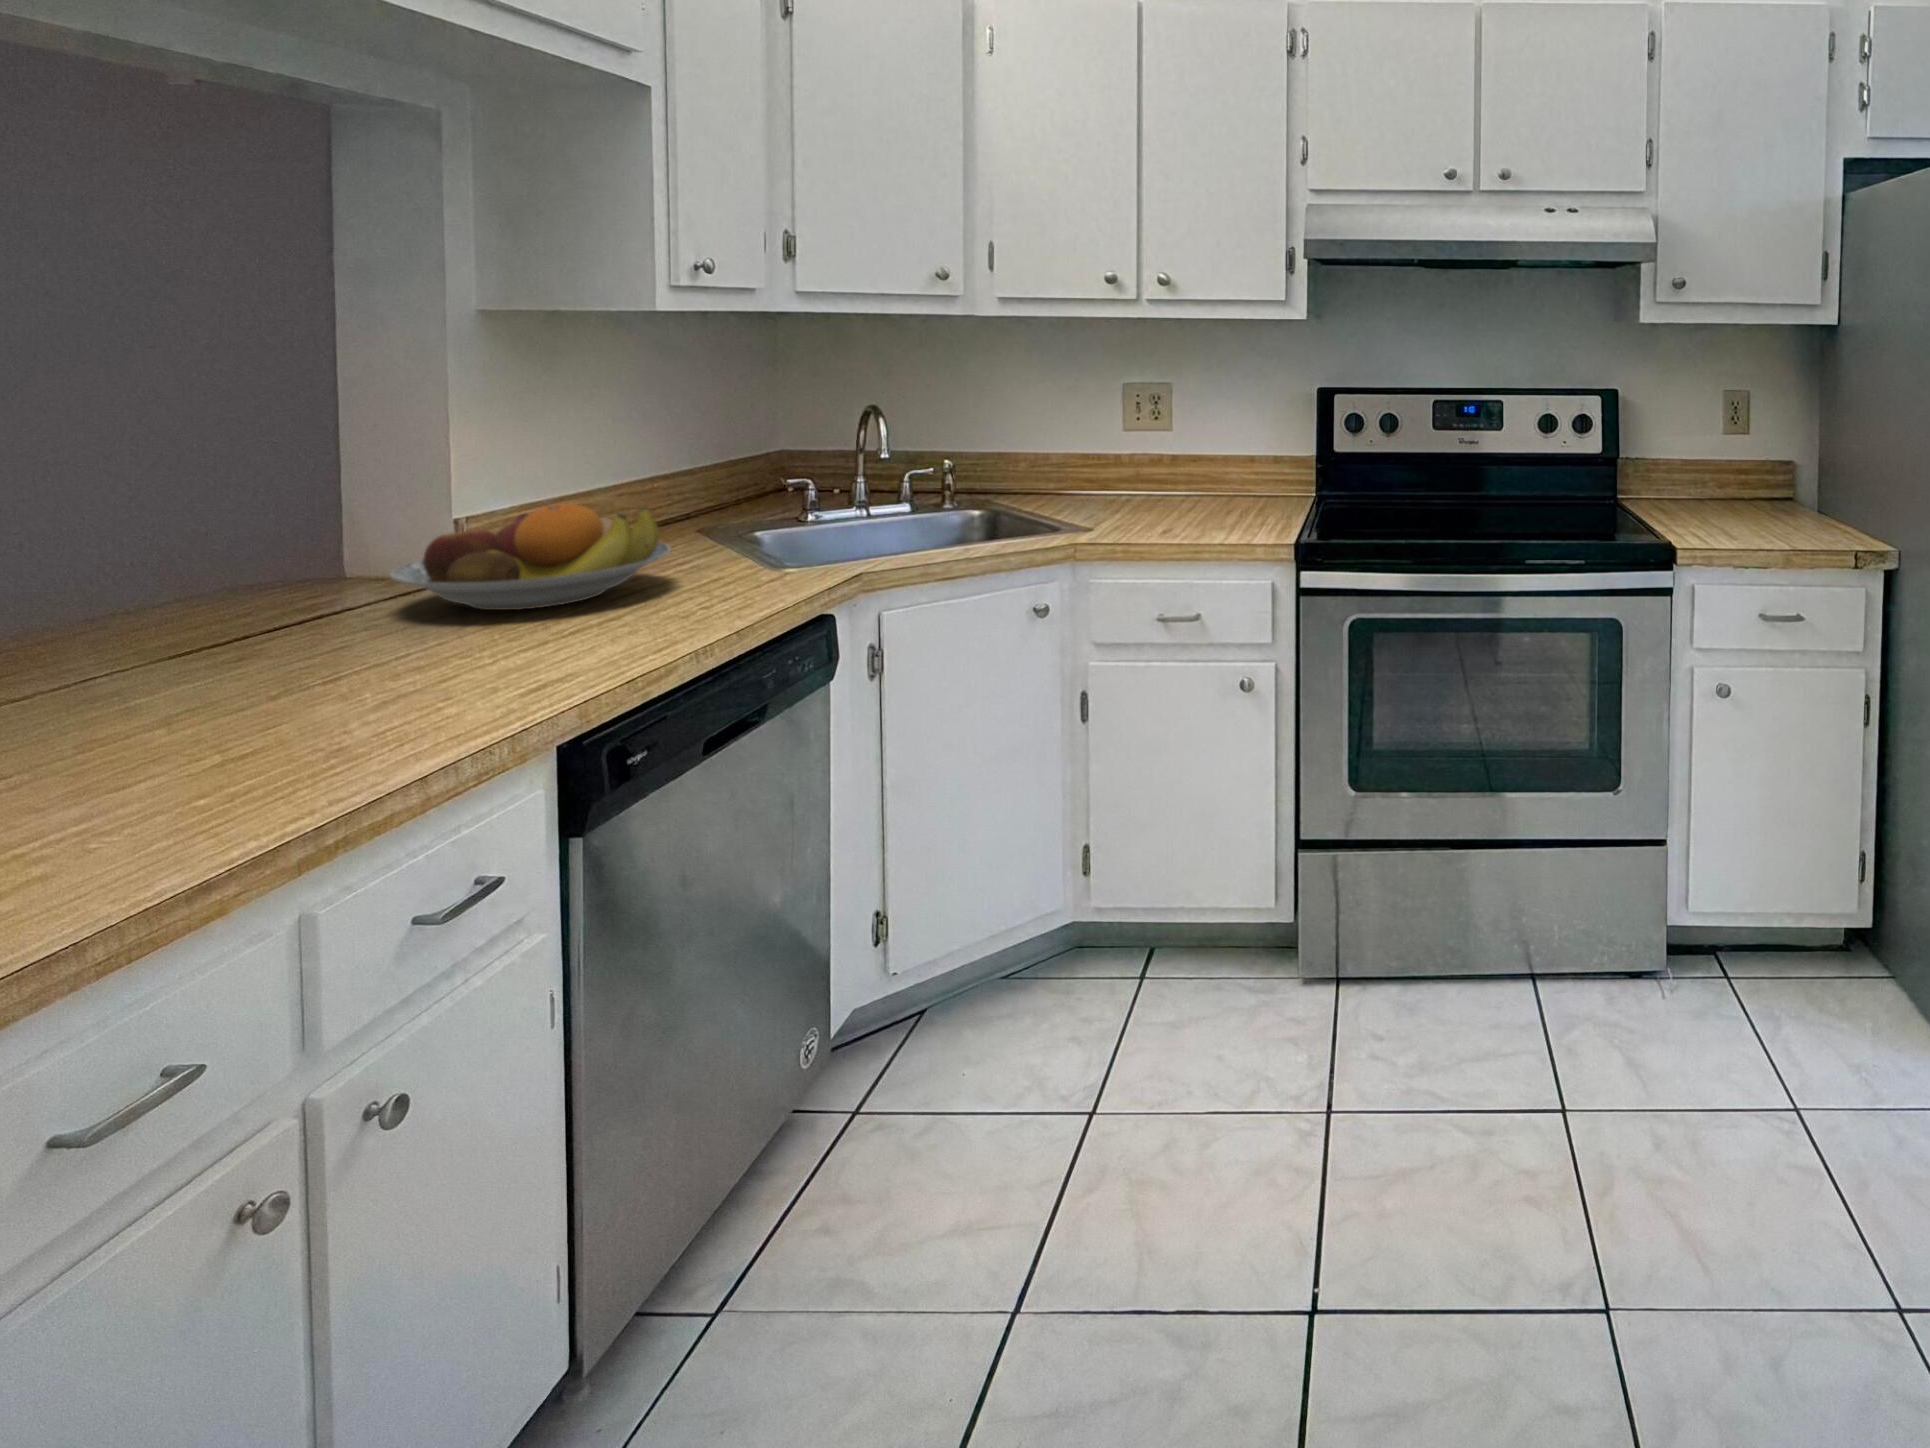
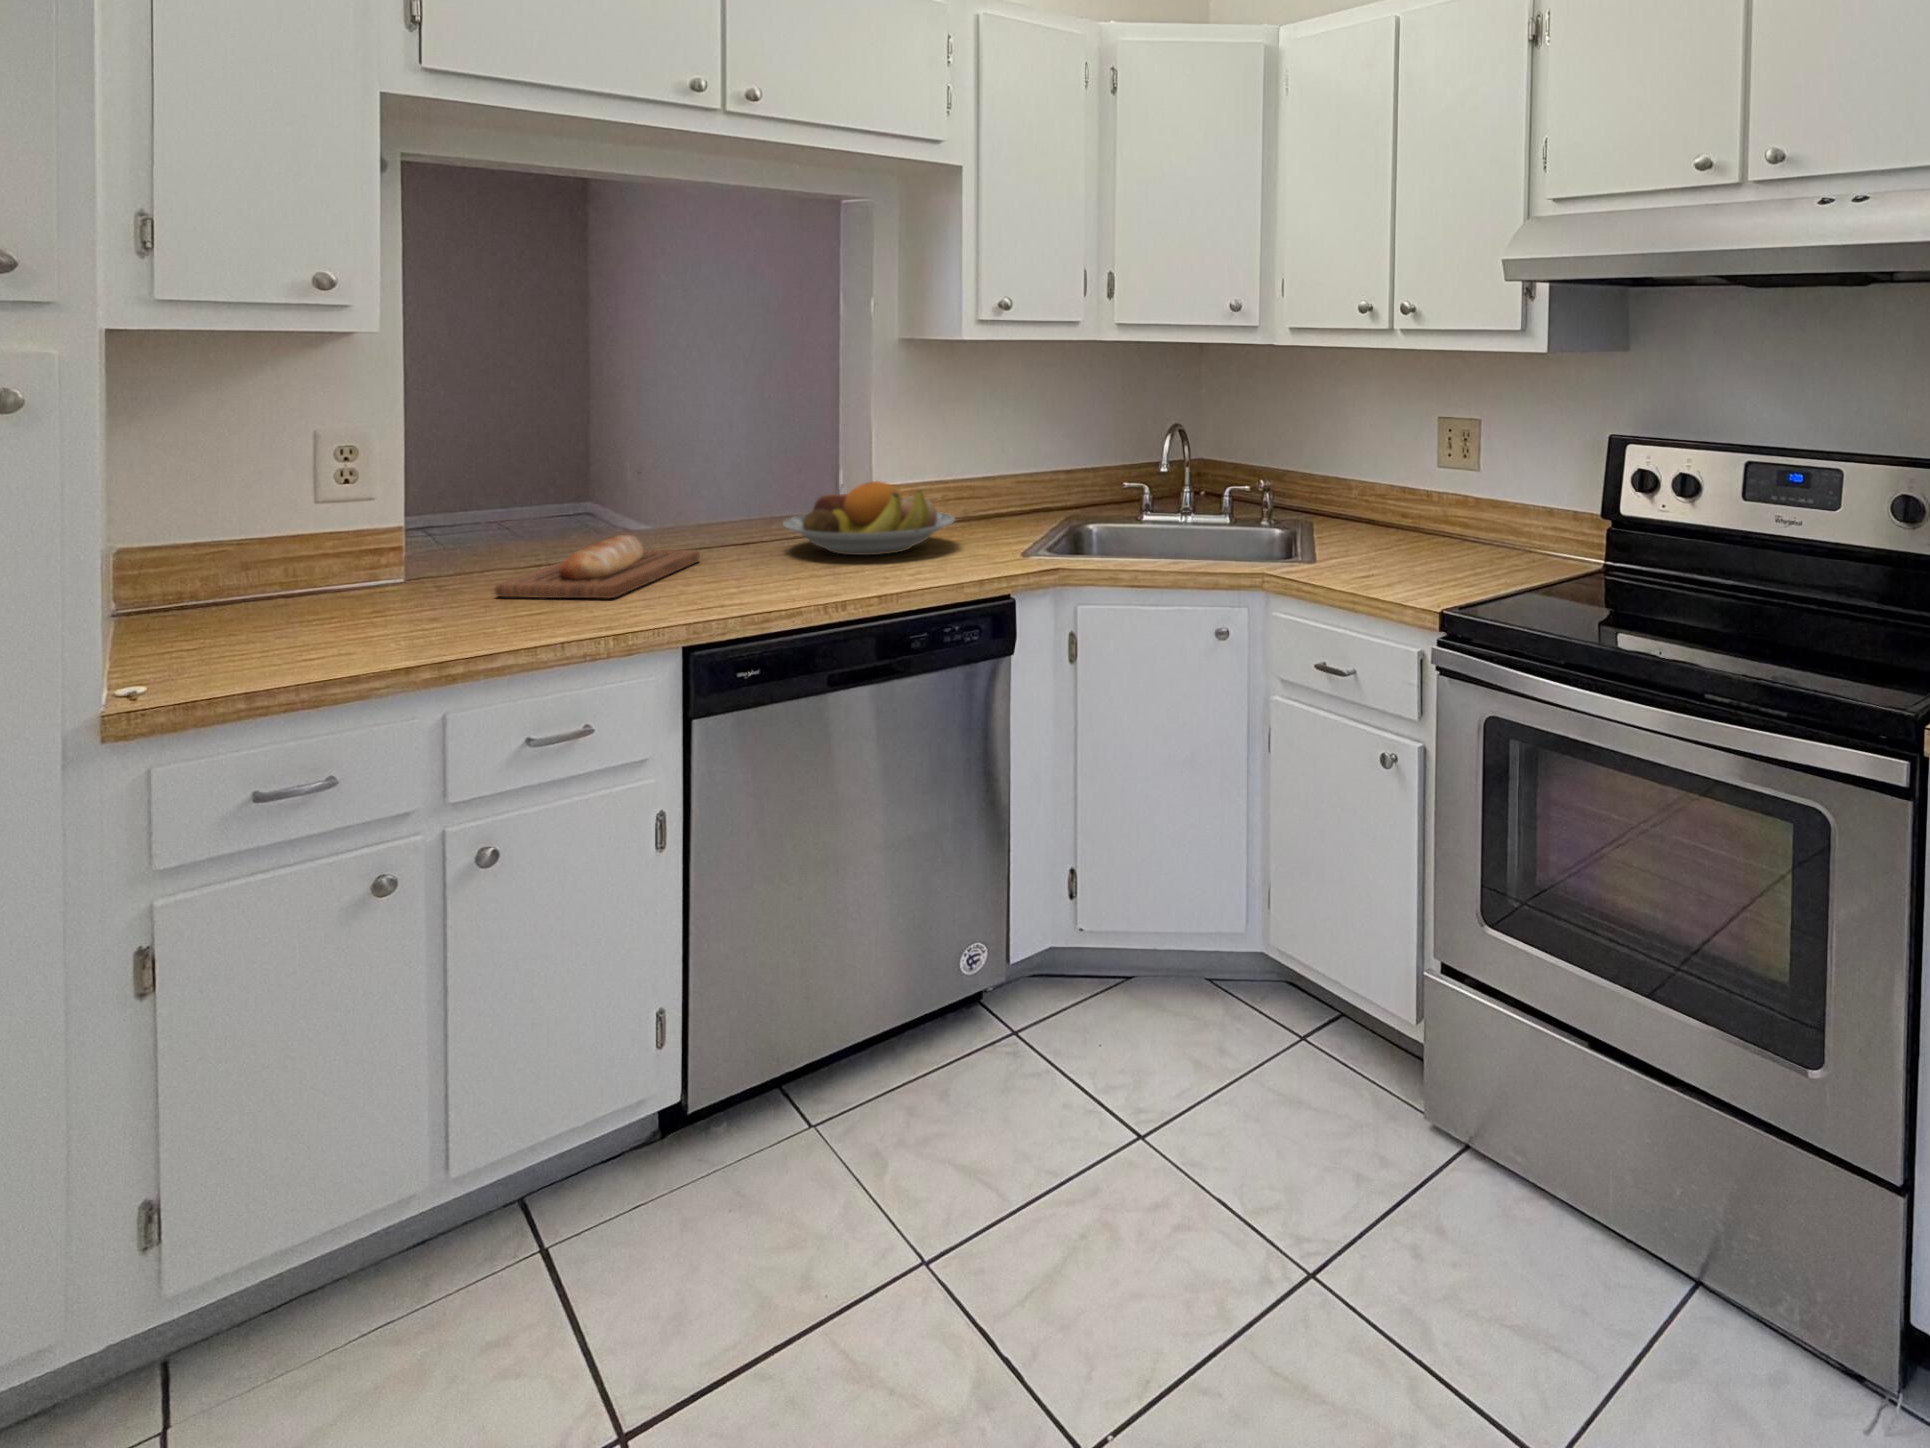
bread loaf: none [55,634,339,766] -> present [495,535,700,598]

